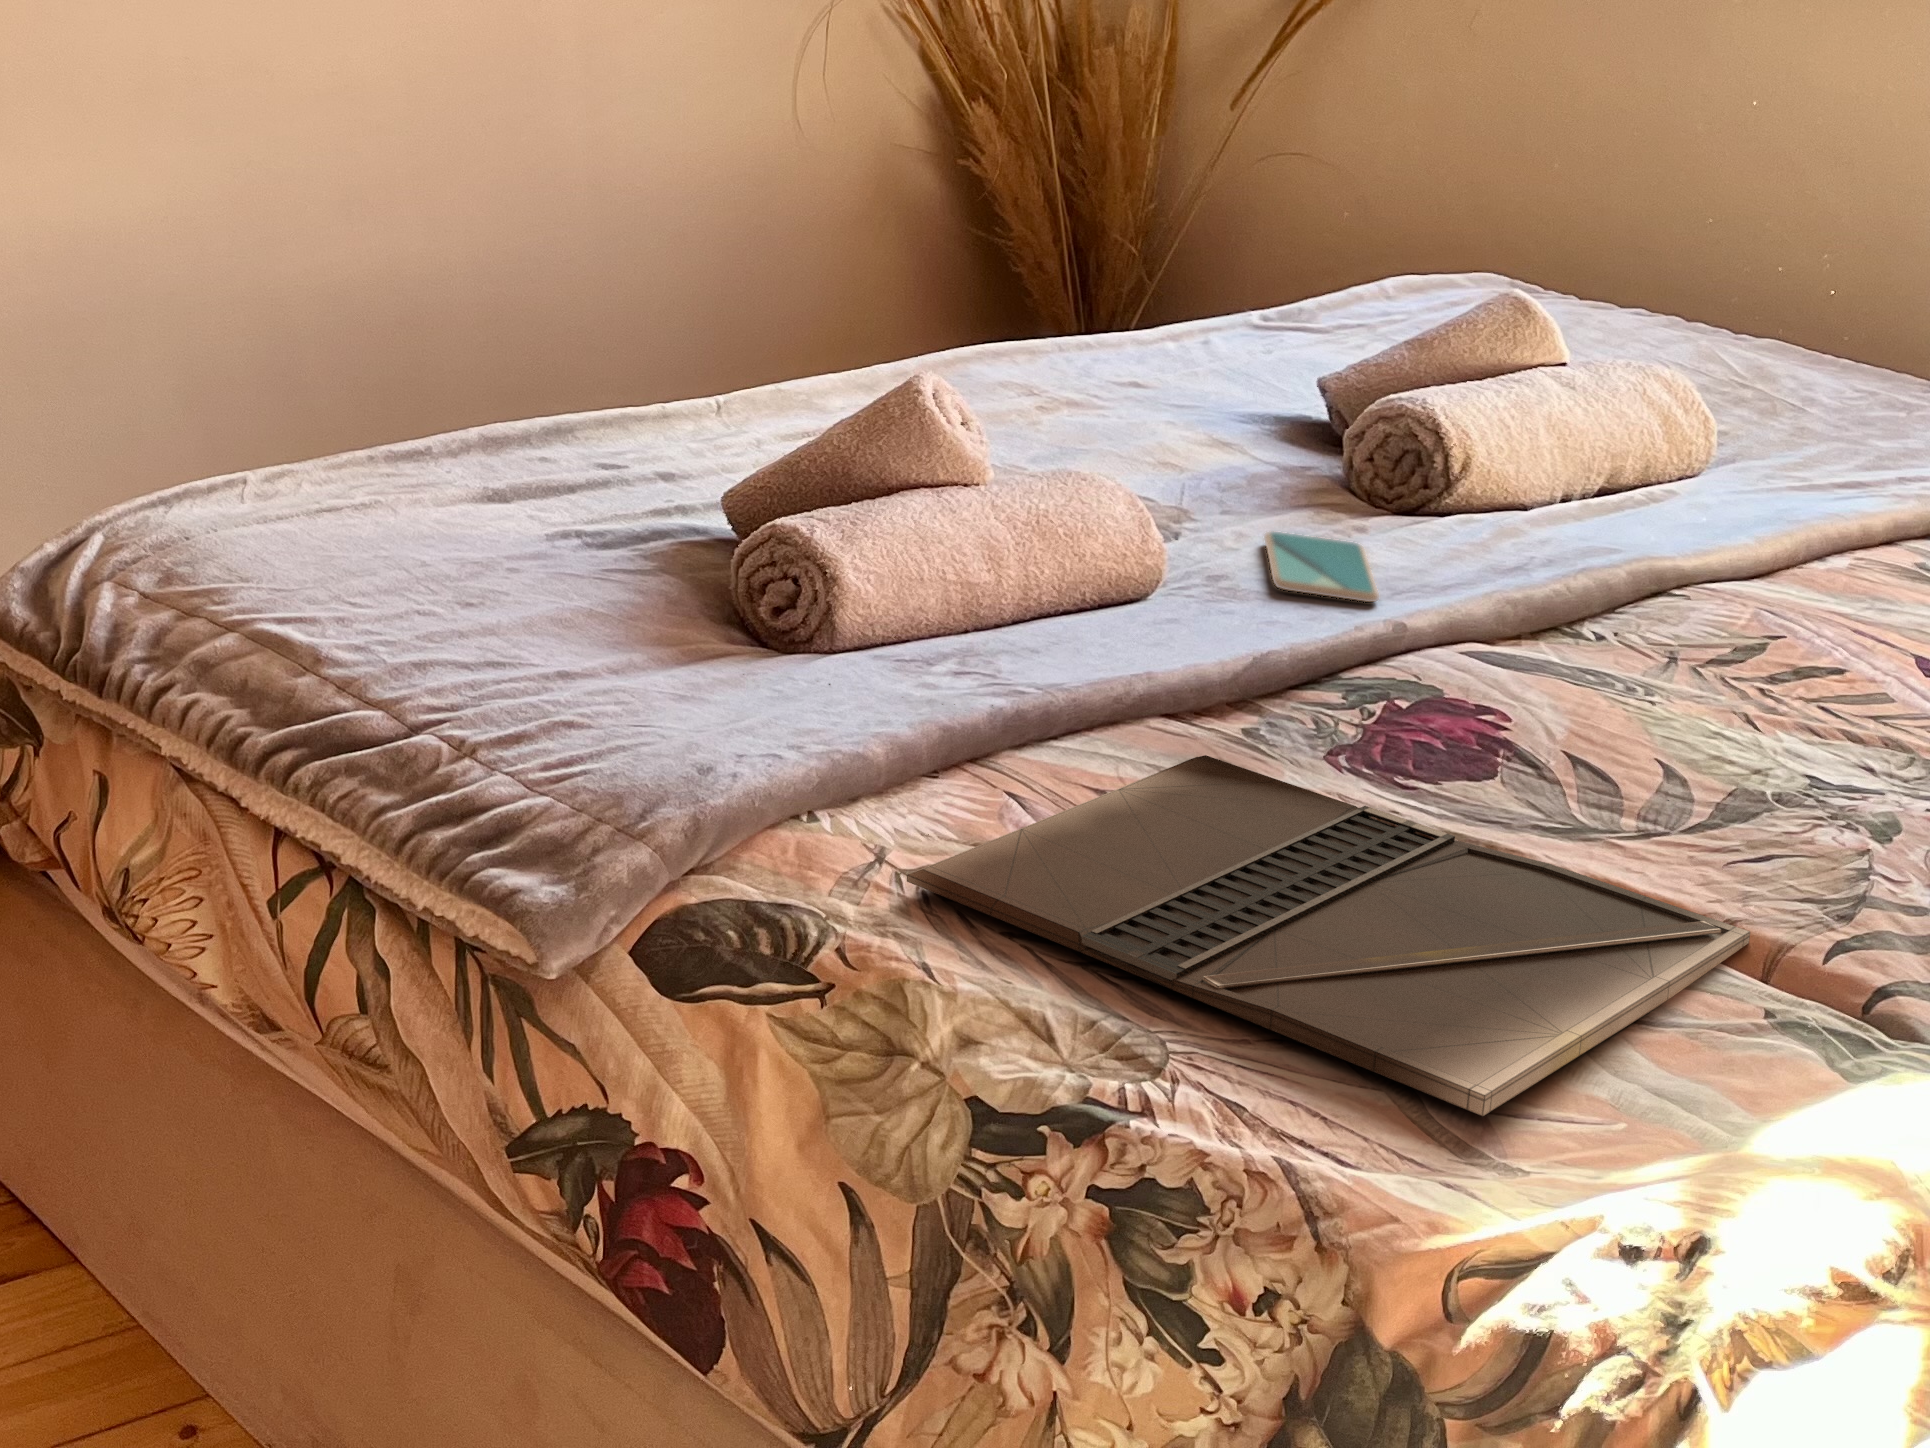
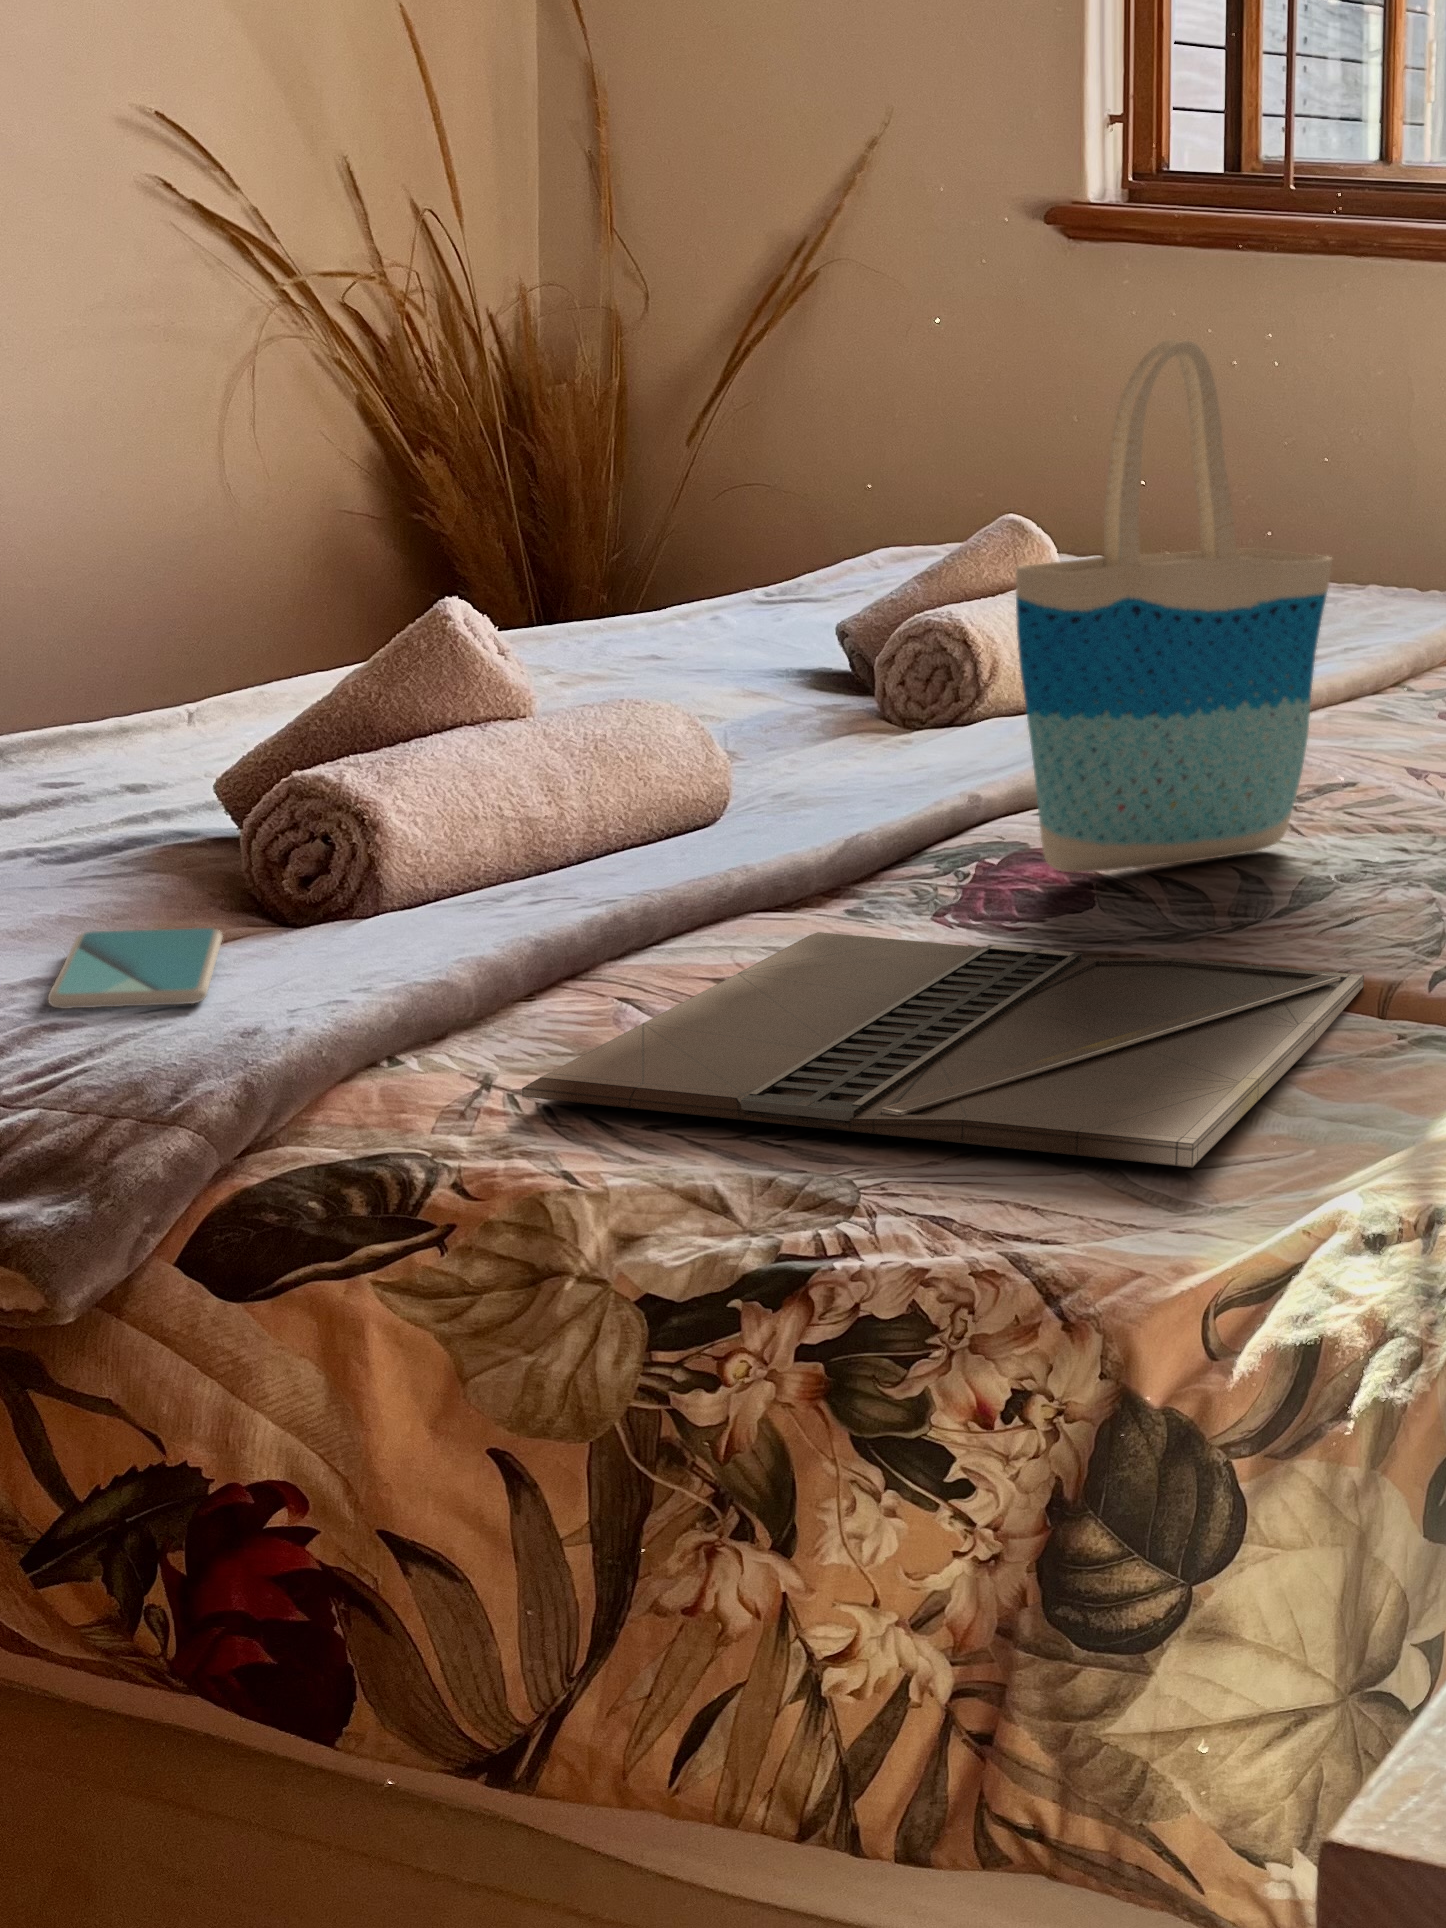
tote bag: none [1434,245,1803,744] -> present [1016,339,1332,872]
smartphone: present [1265,531,1379,602] -> present [48,928,223,1009]

